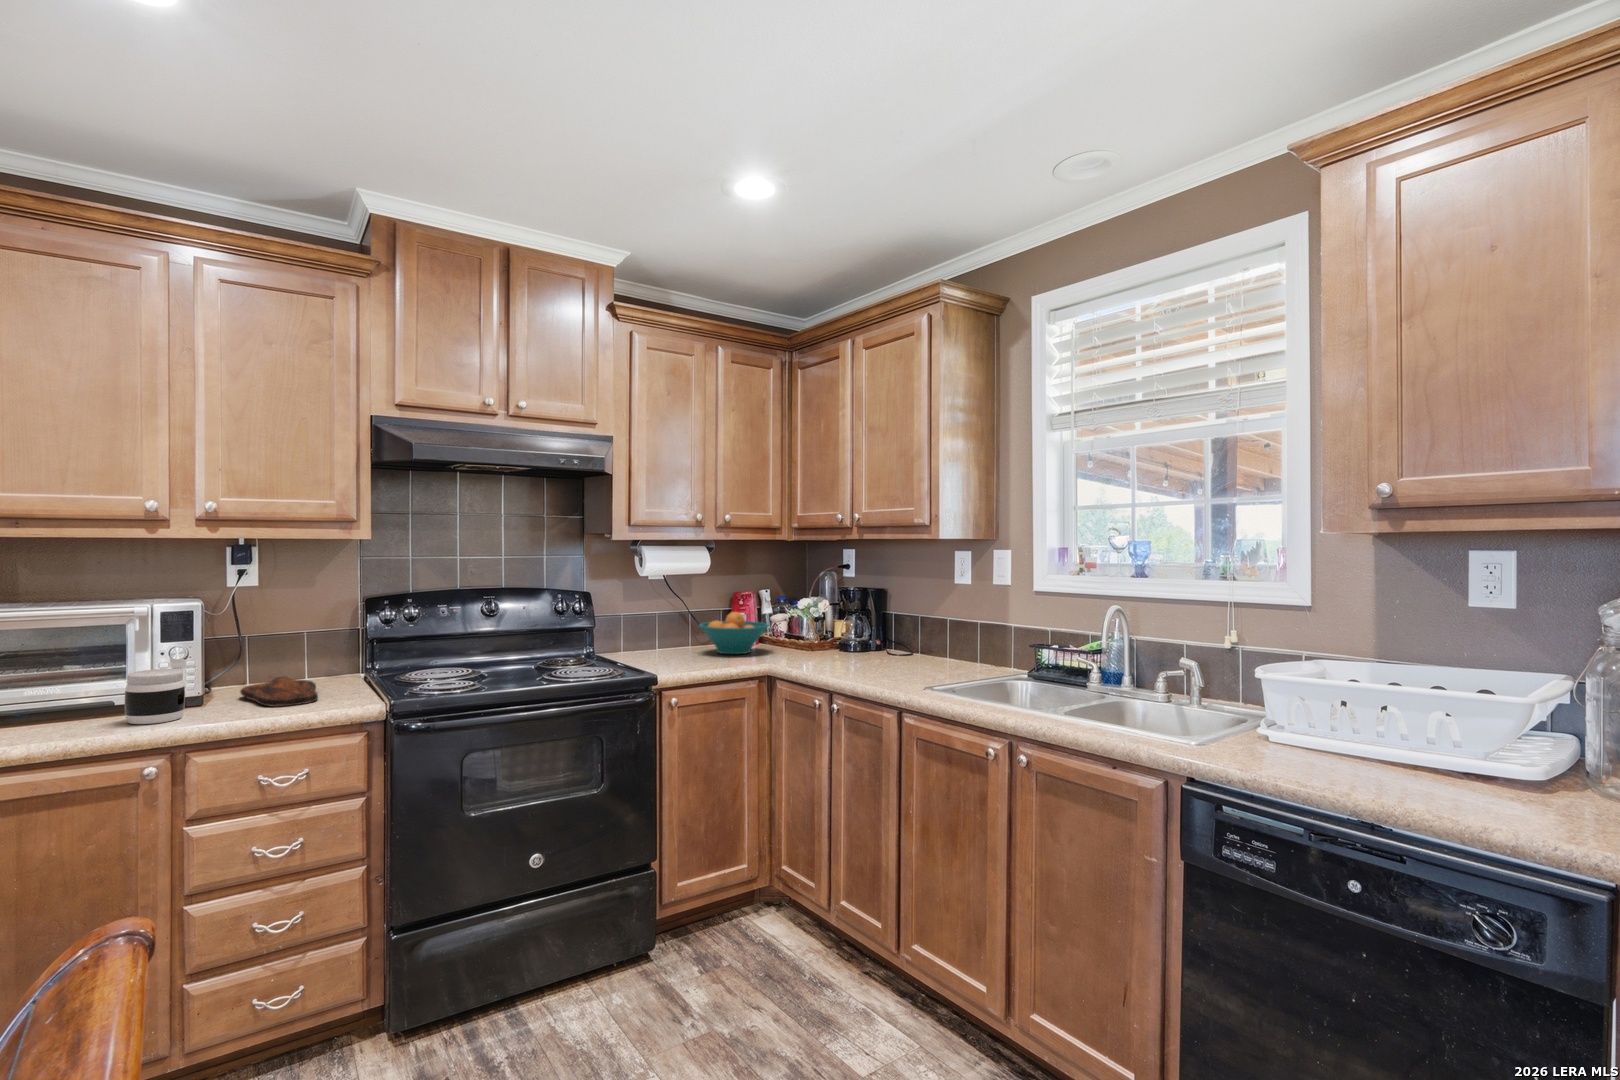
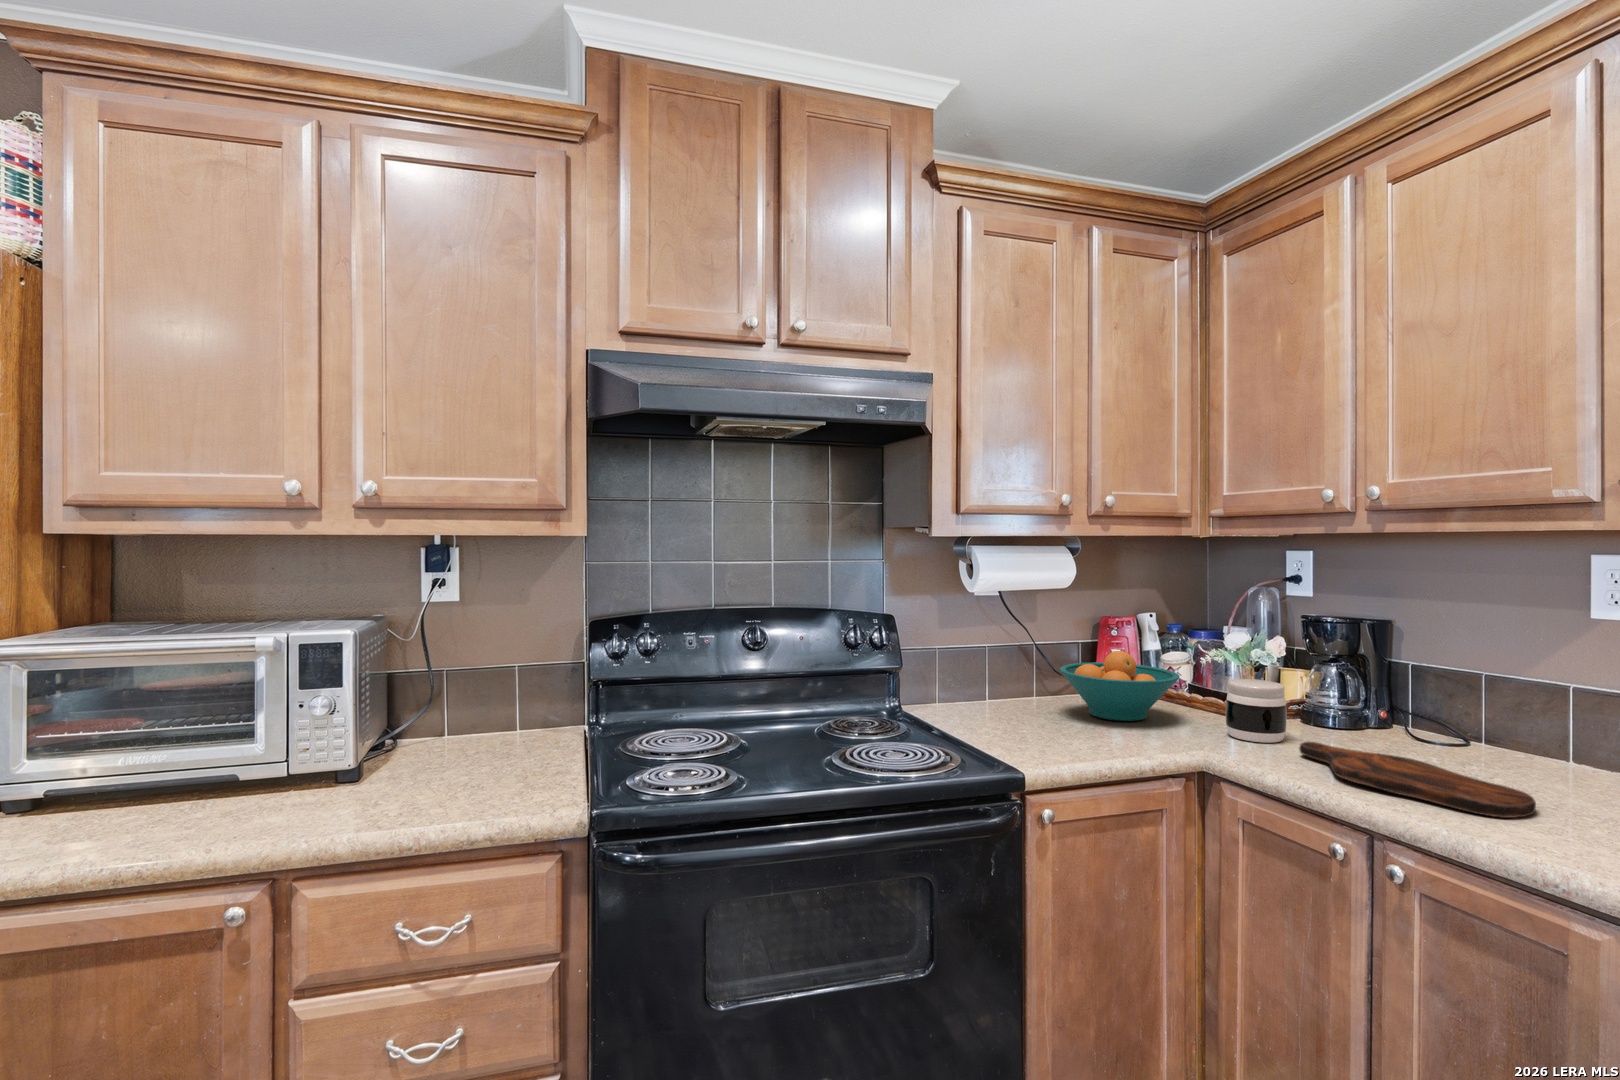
jar: present [125,669,185,724] -> present [1226,679,1287,743]
cutting board: present [240,677,318,707] -> present [1299,742,1536,818]

